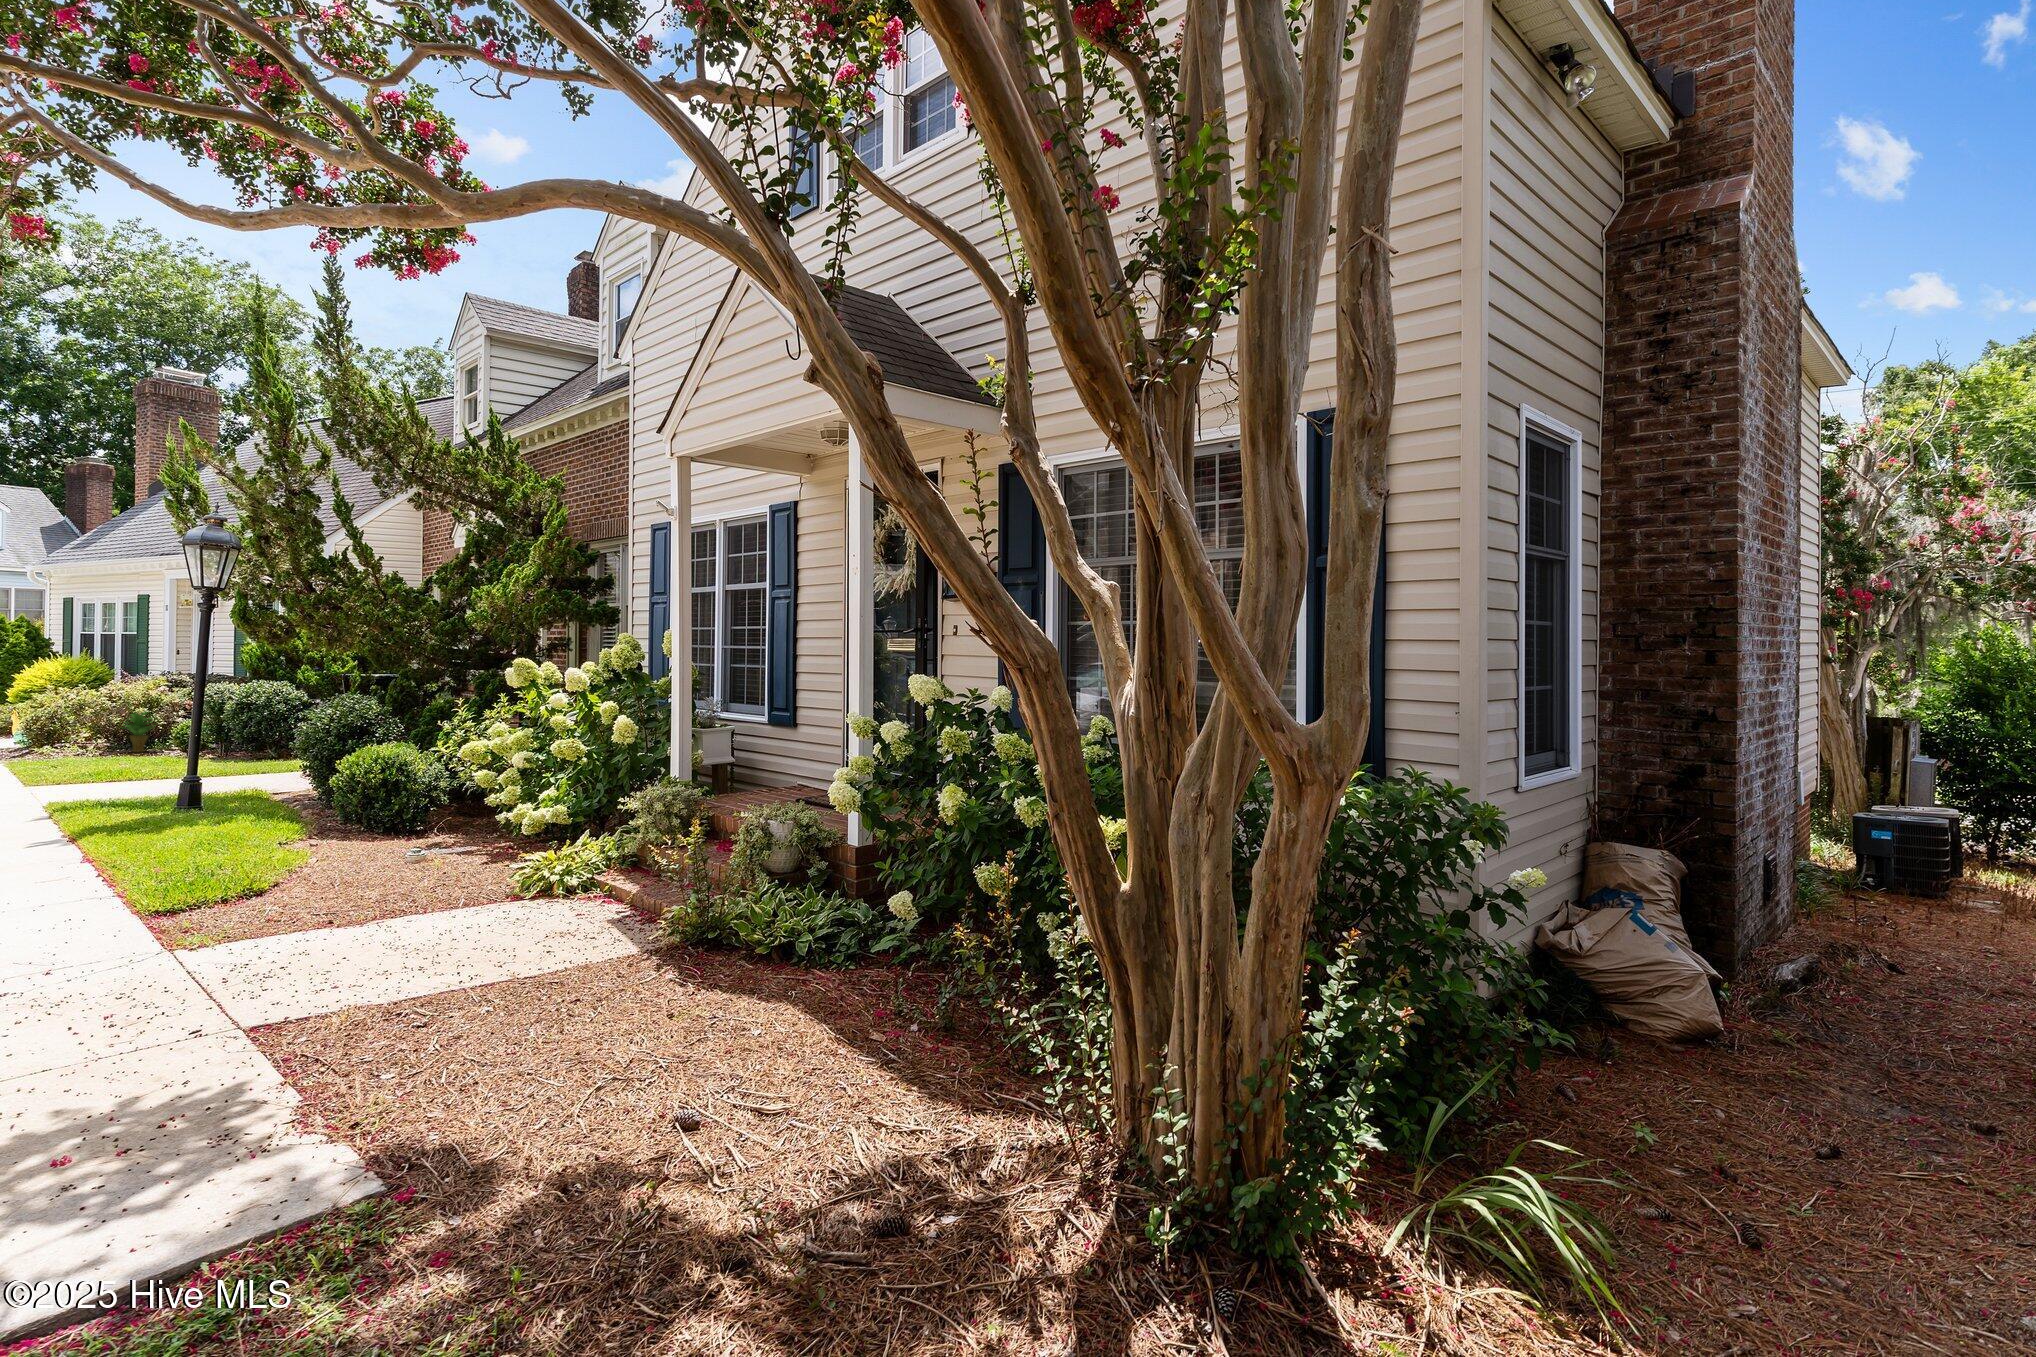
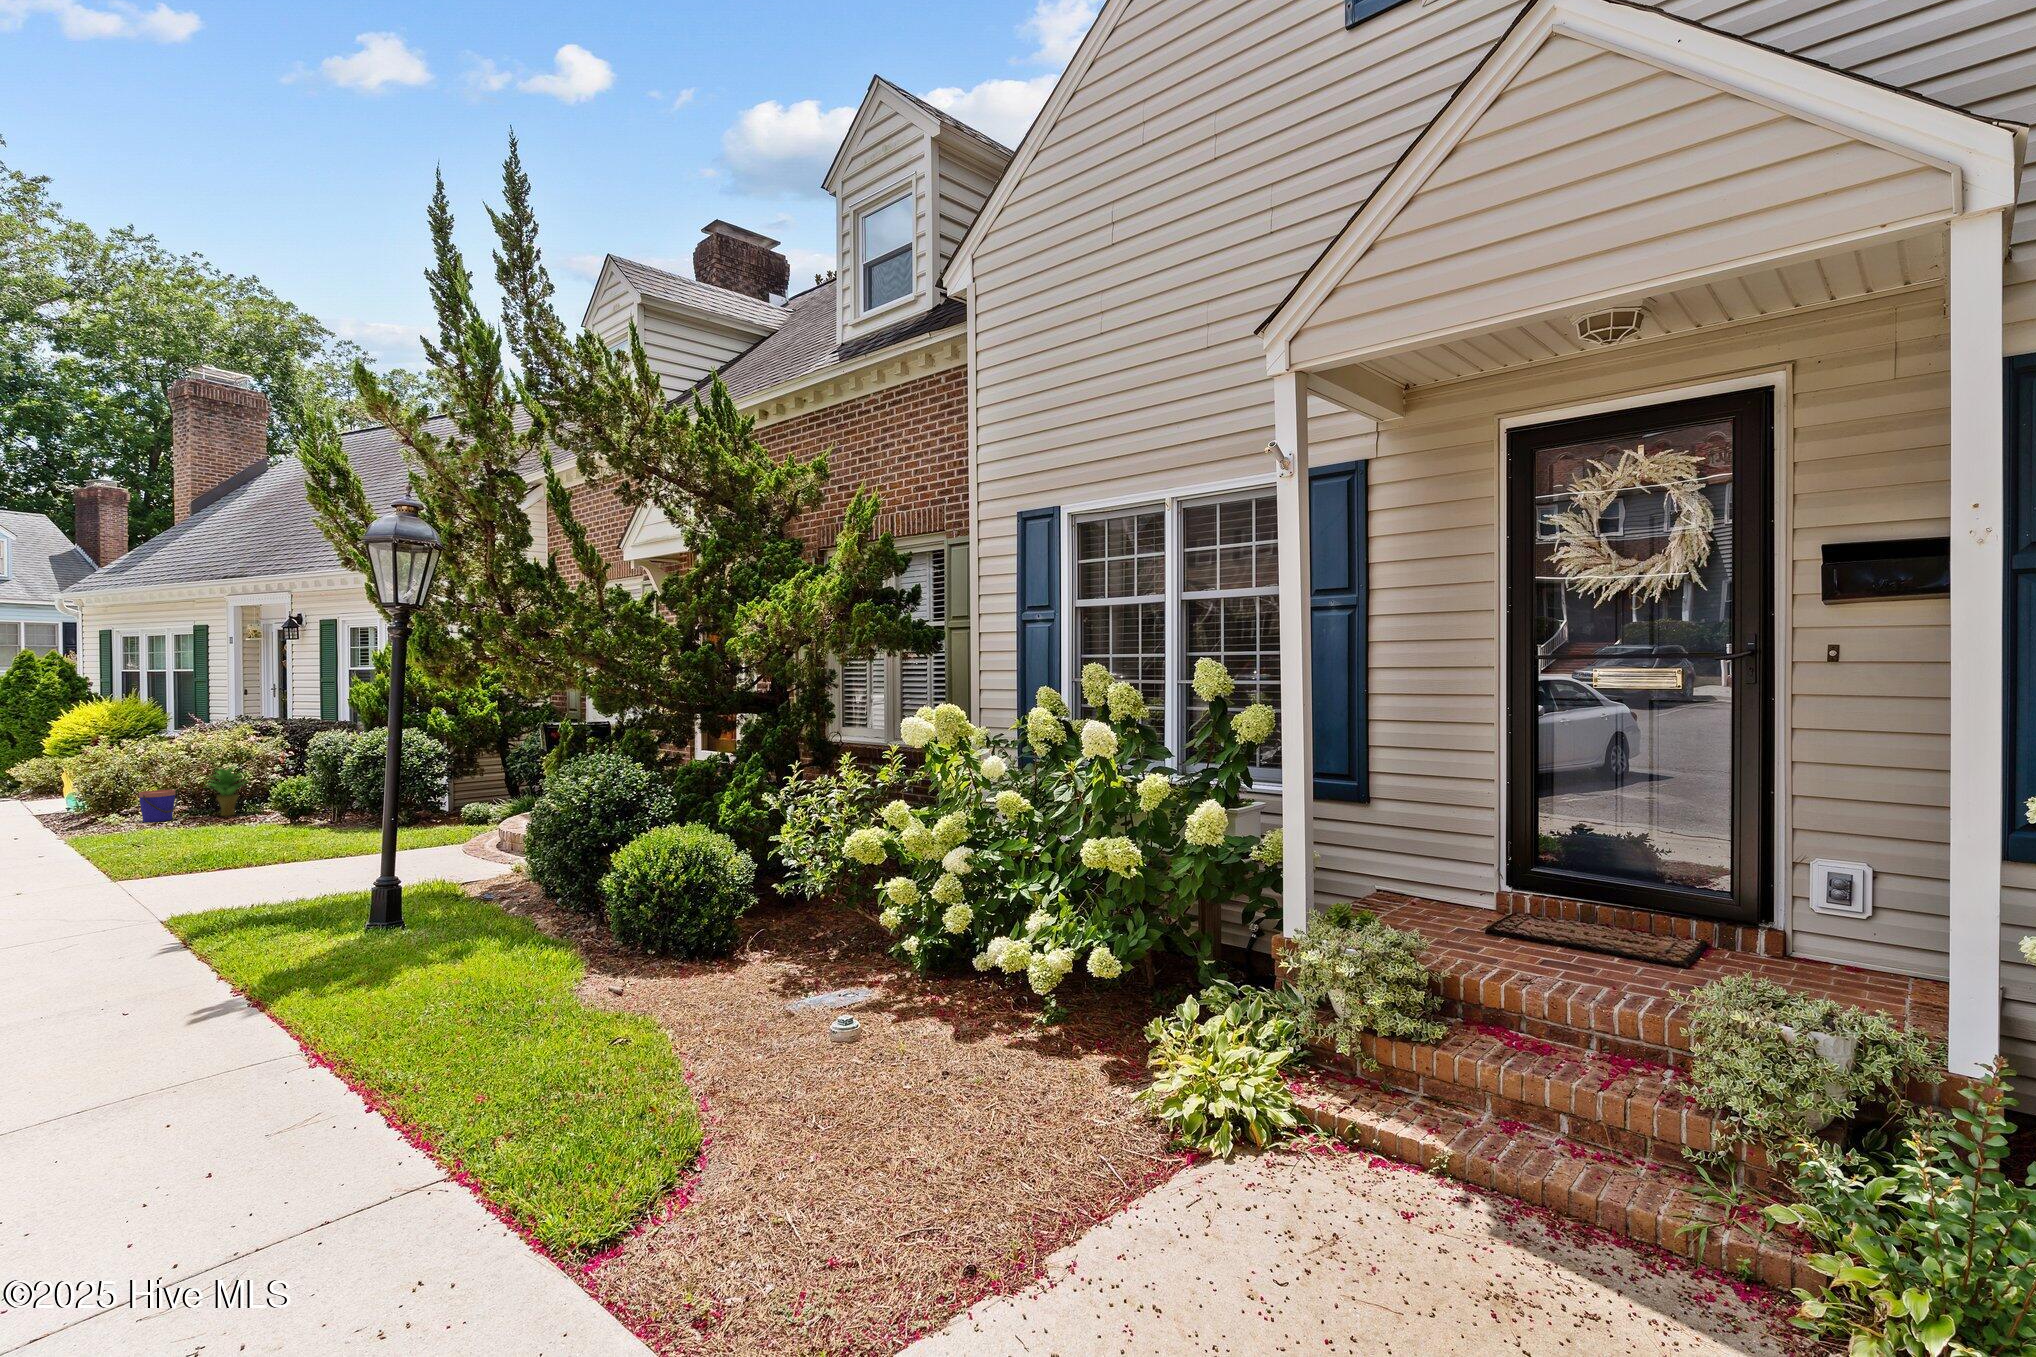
bucket: none [66,728,99,753] -> present [139,790,178,822]

